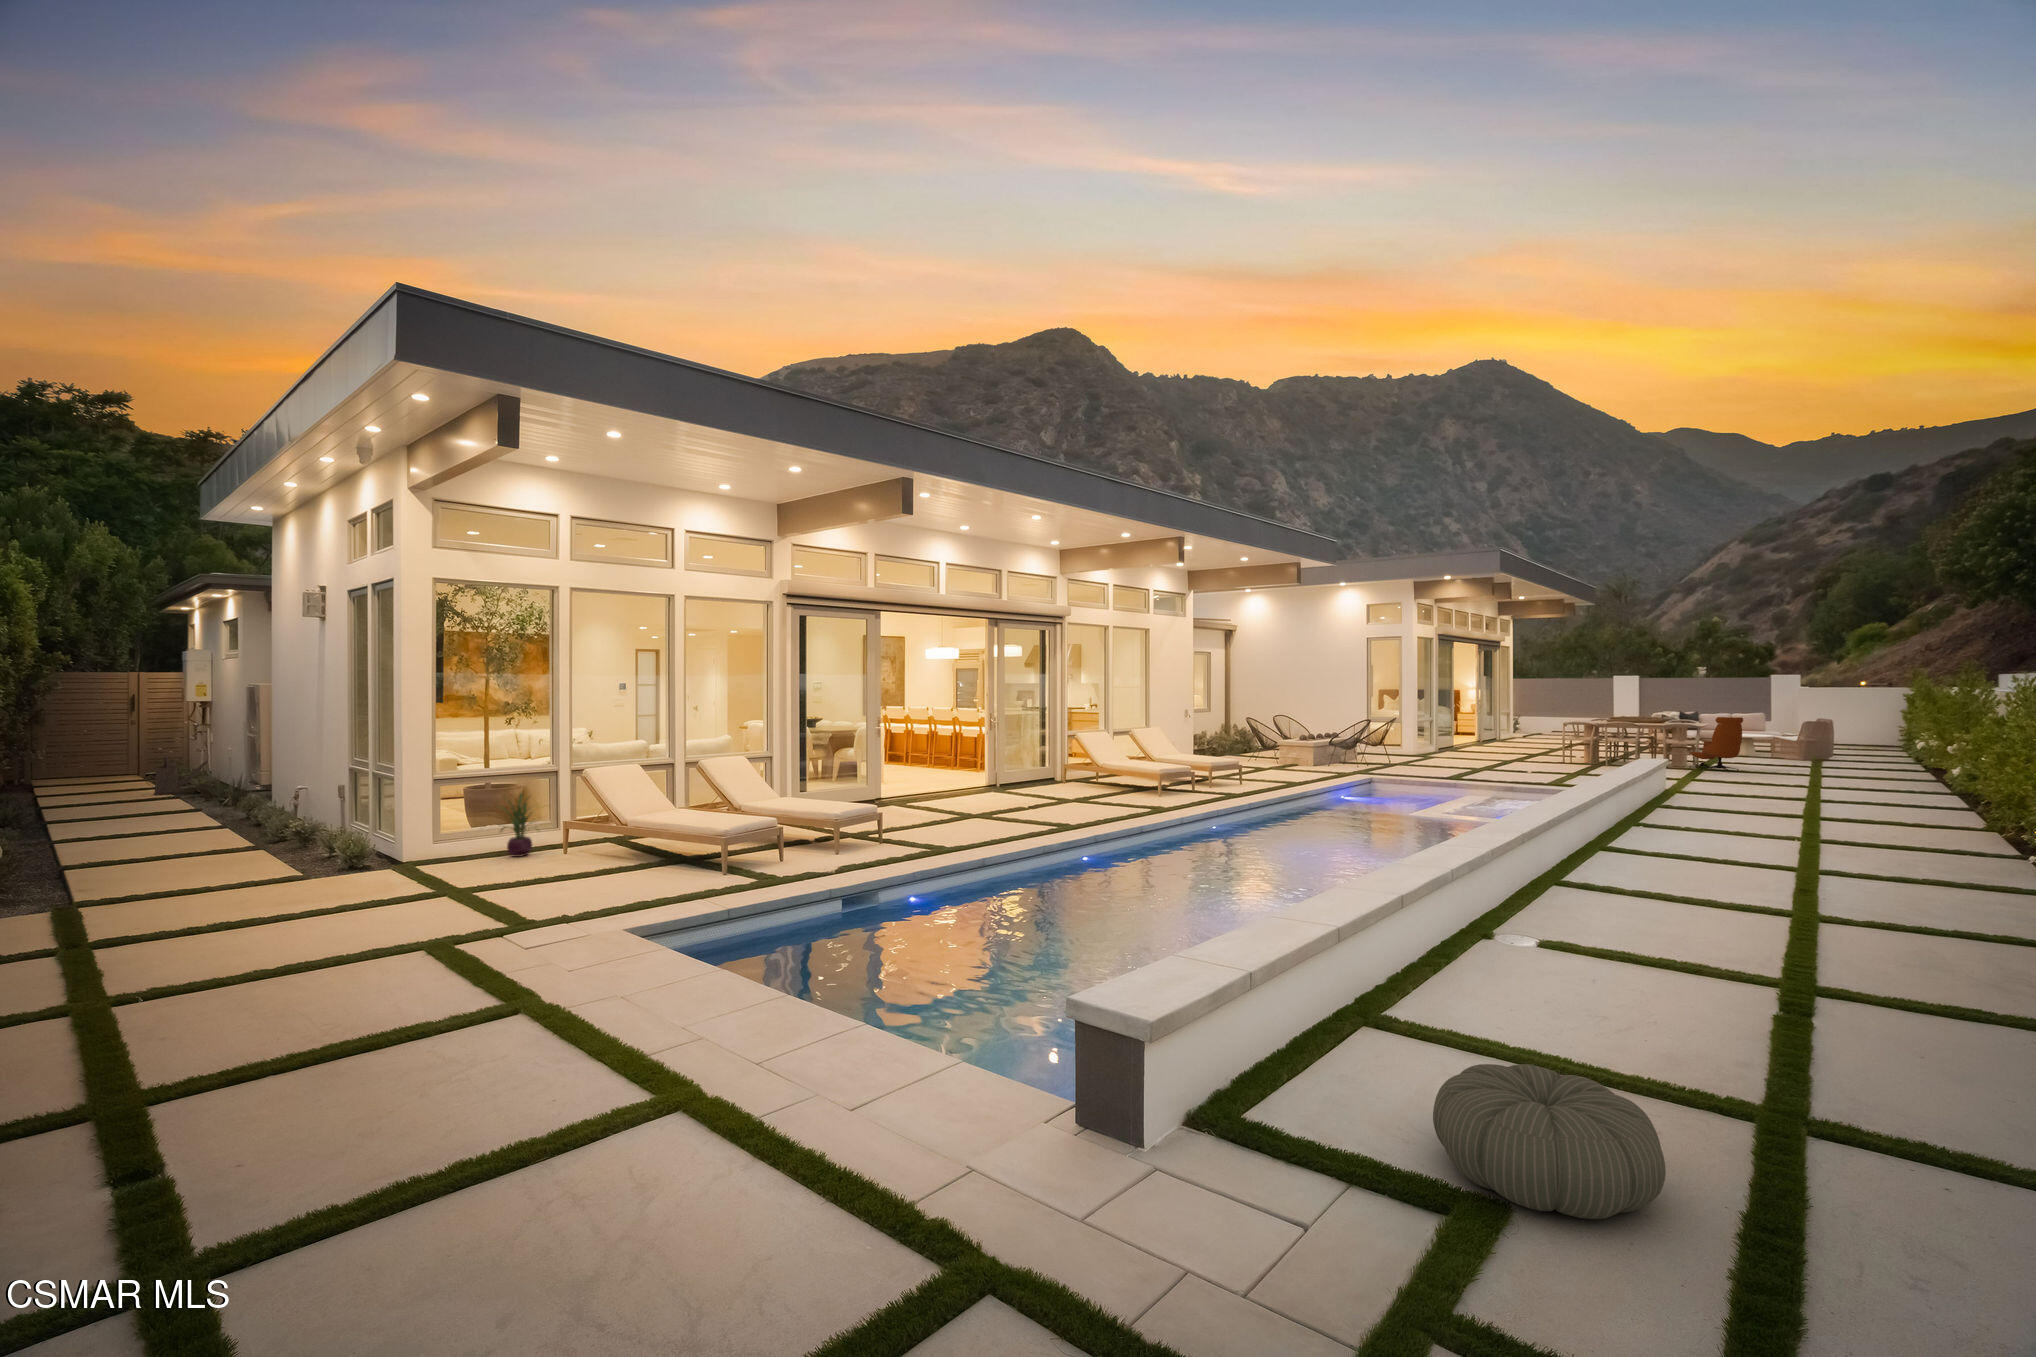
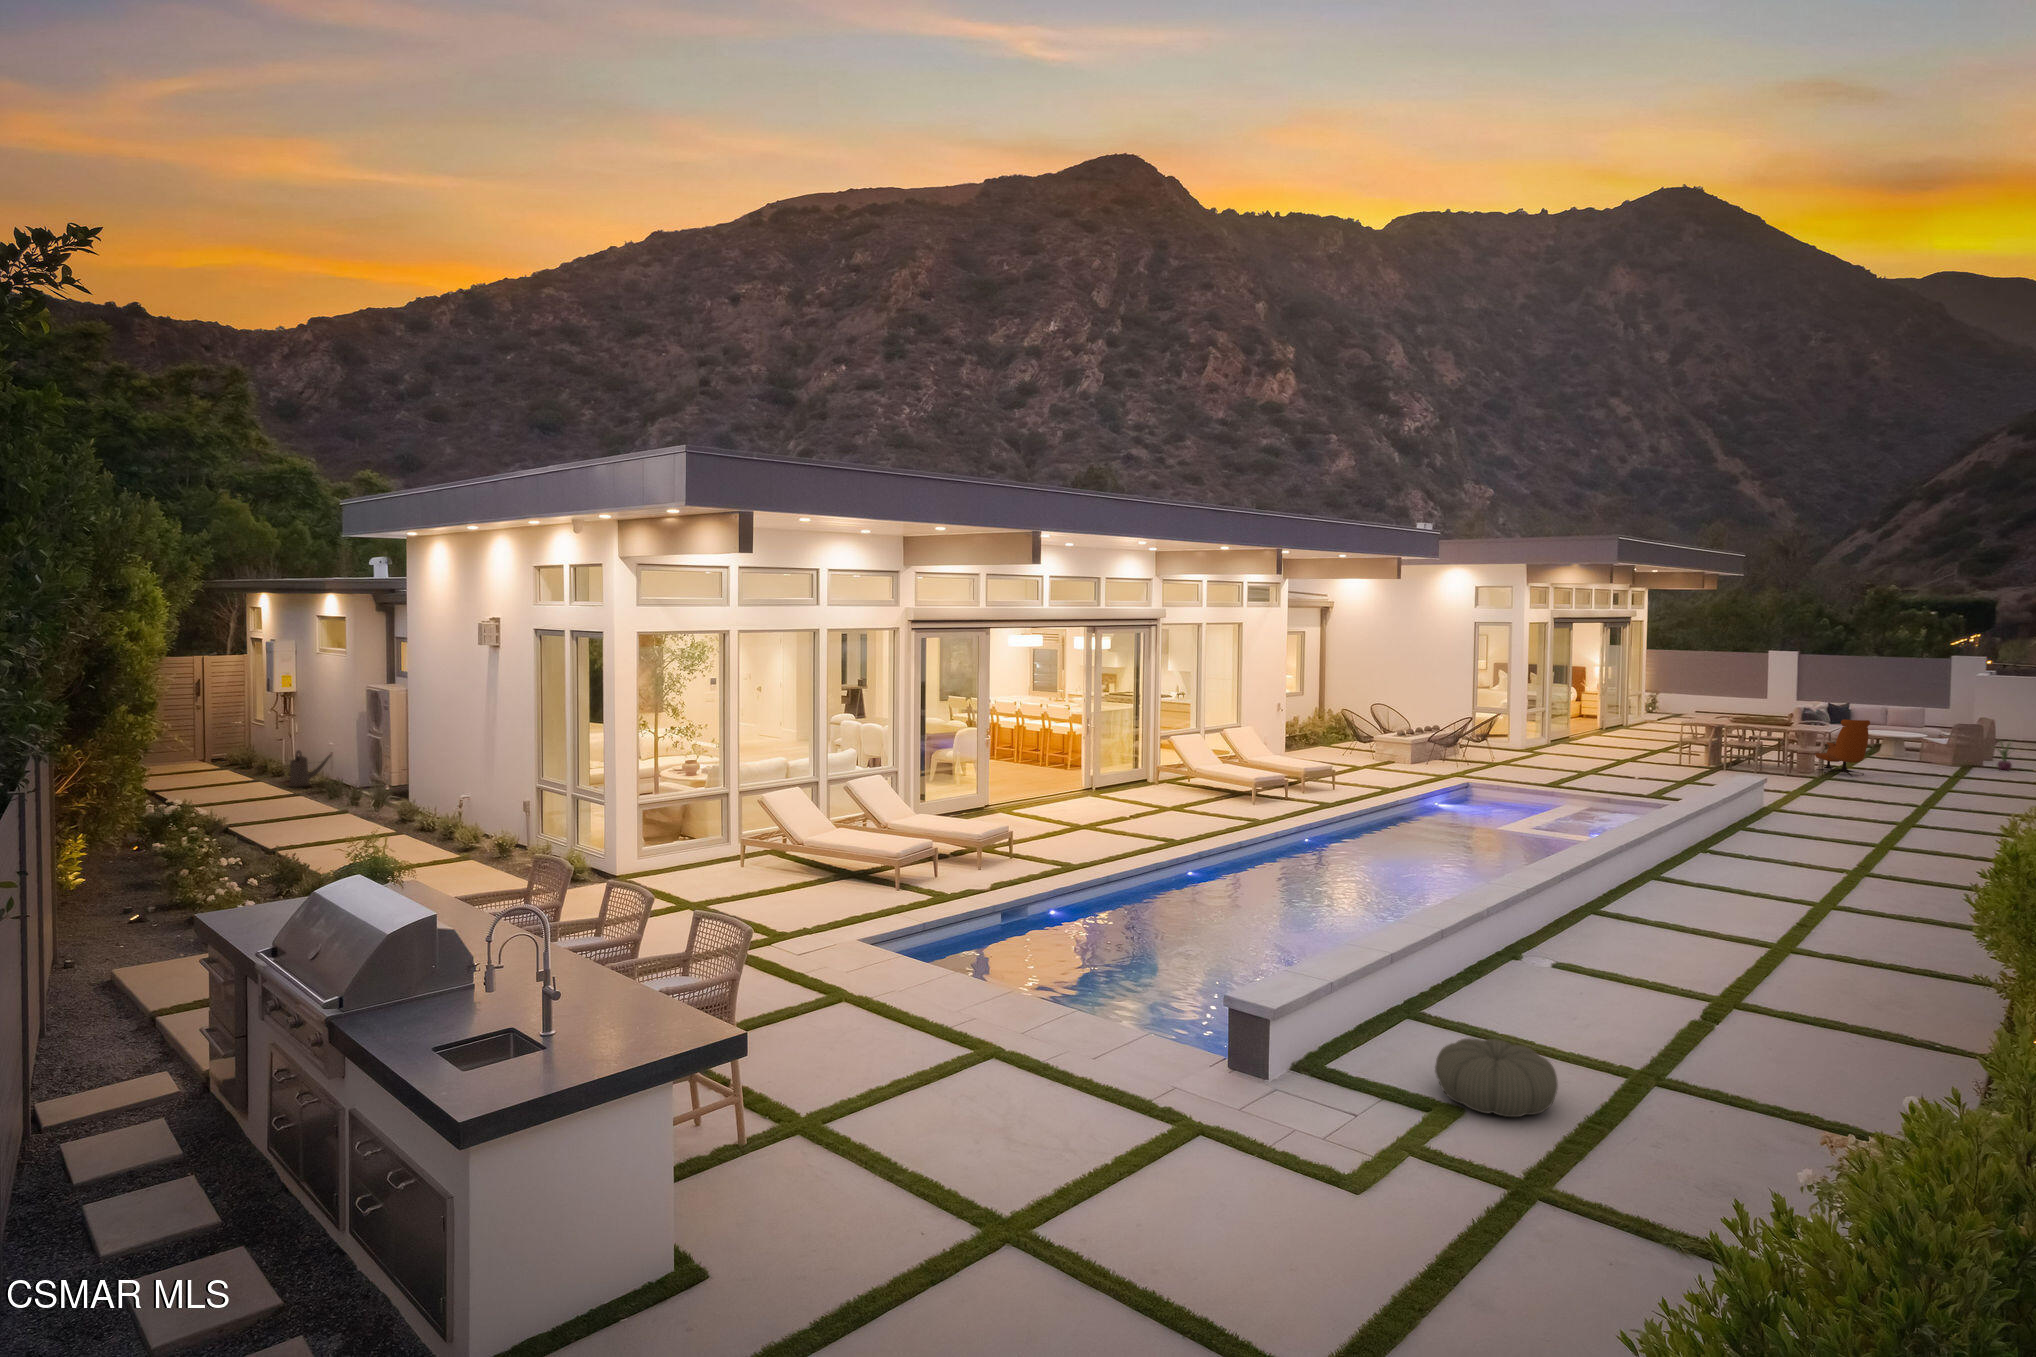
decorative plant: present [501,793,532,857] -> present [1998,742,2012,771]

